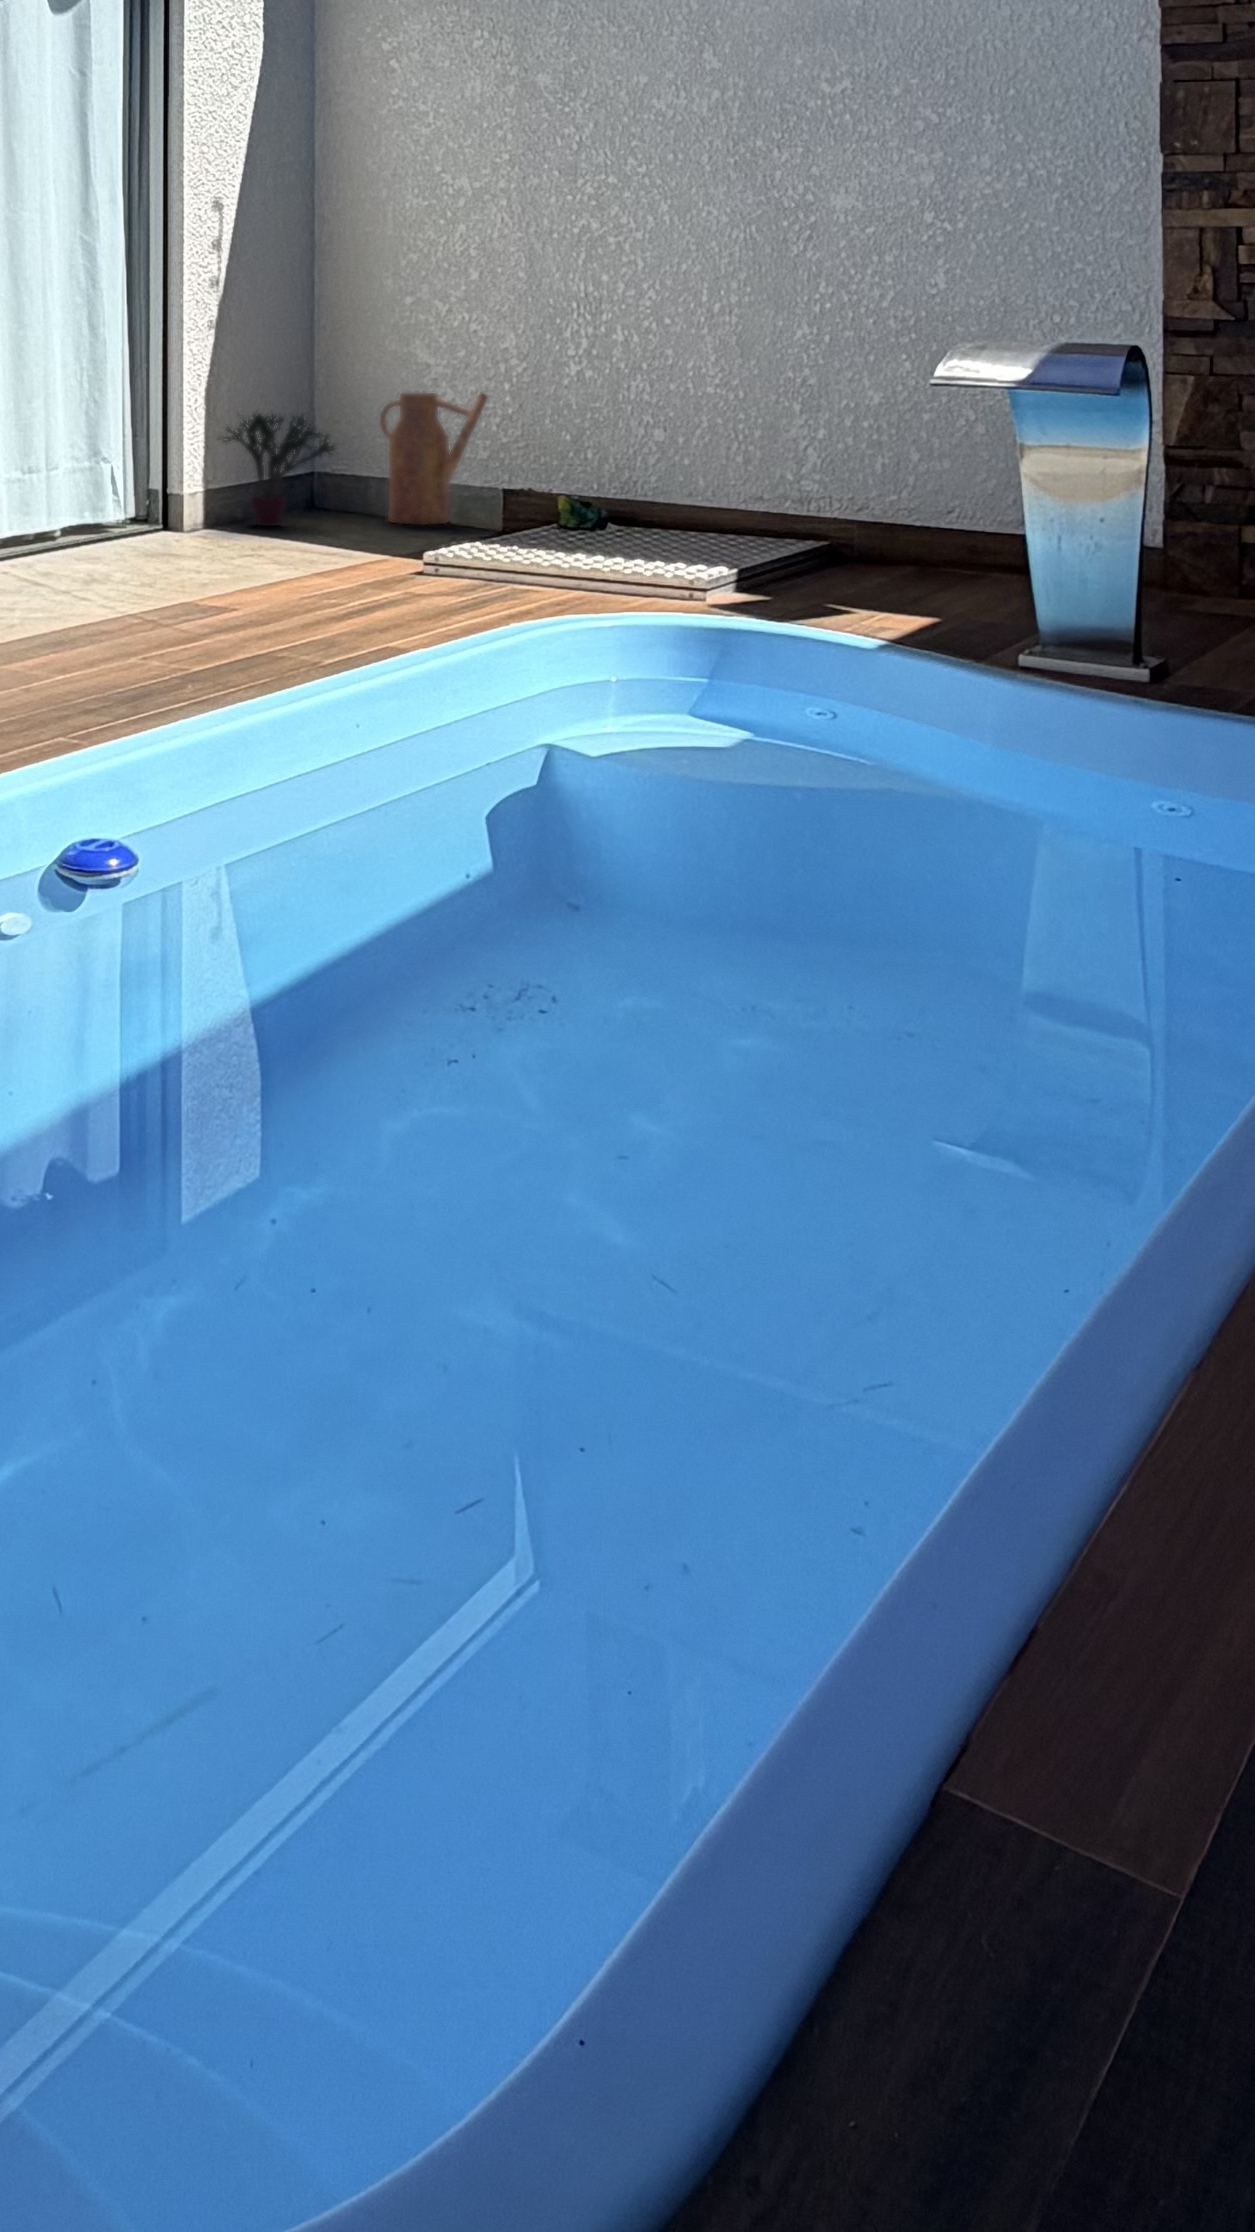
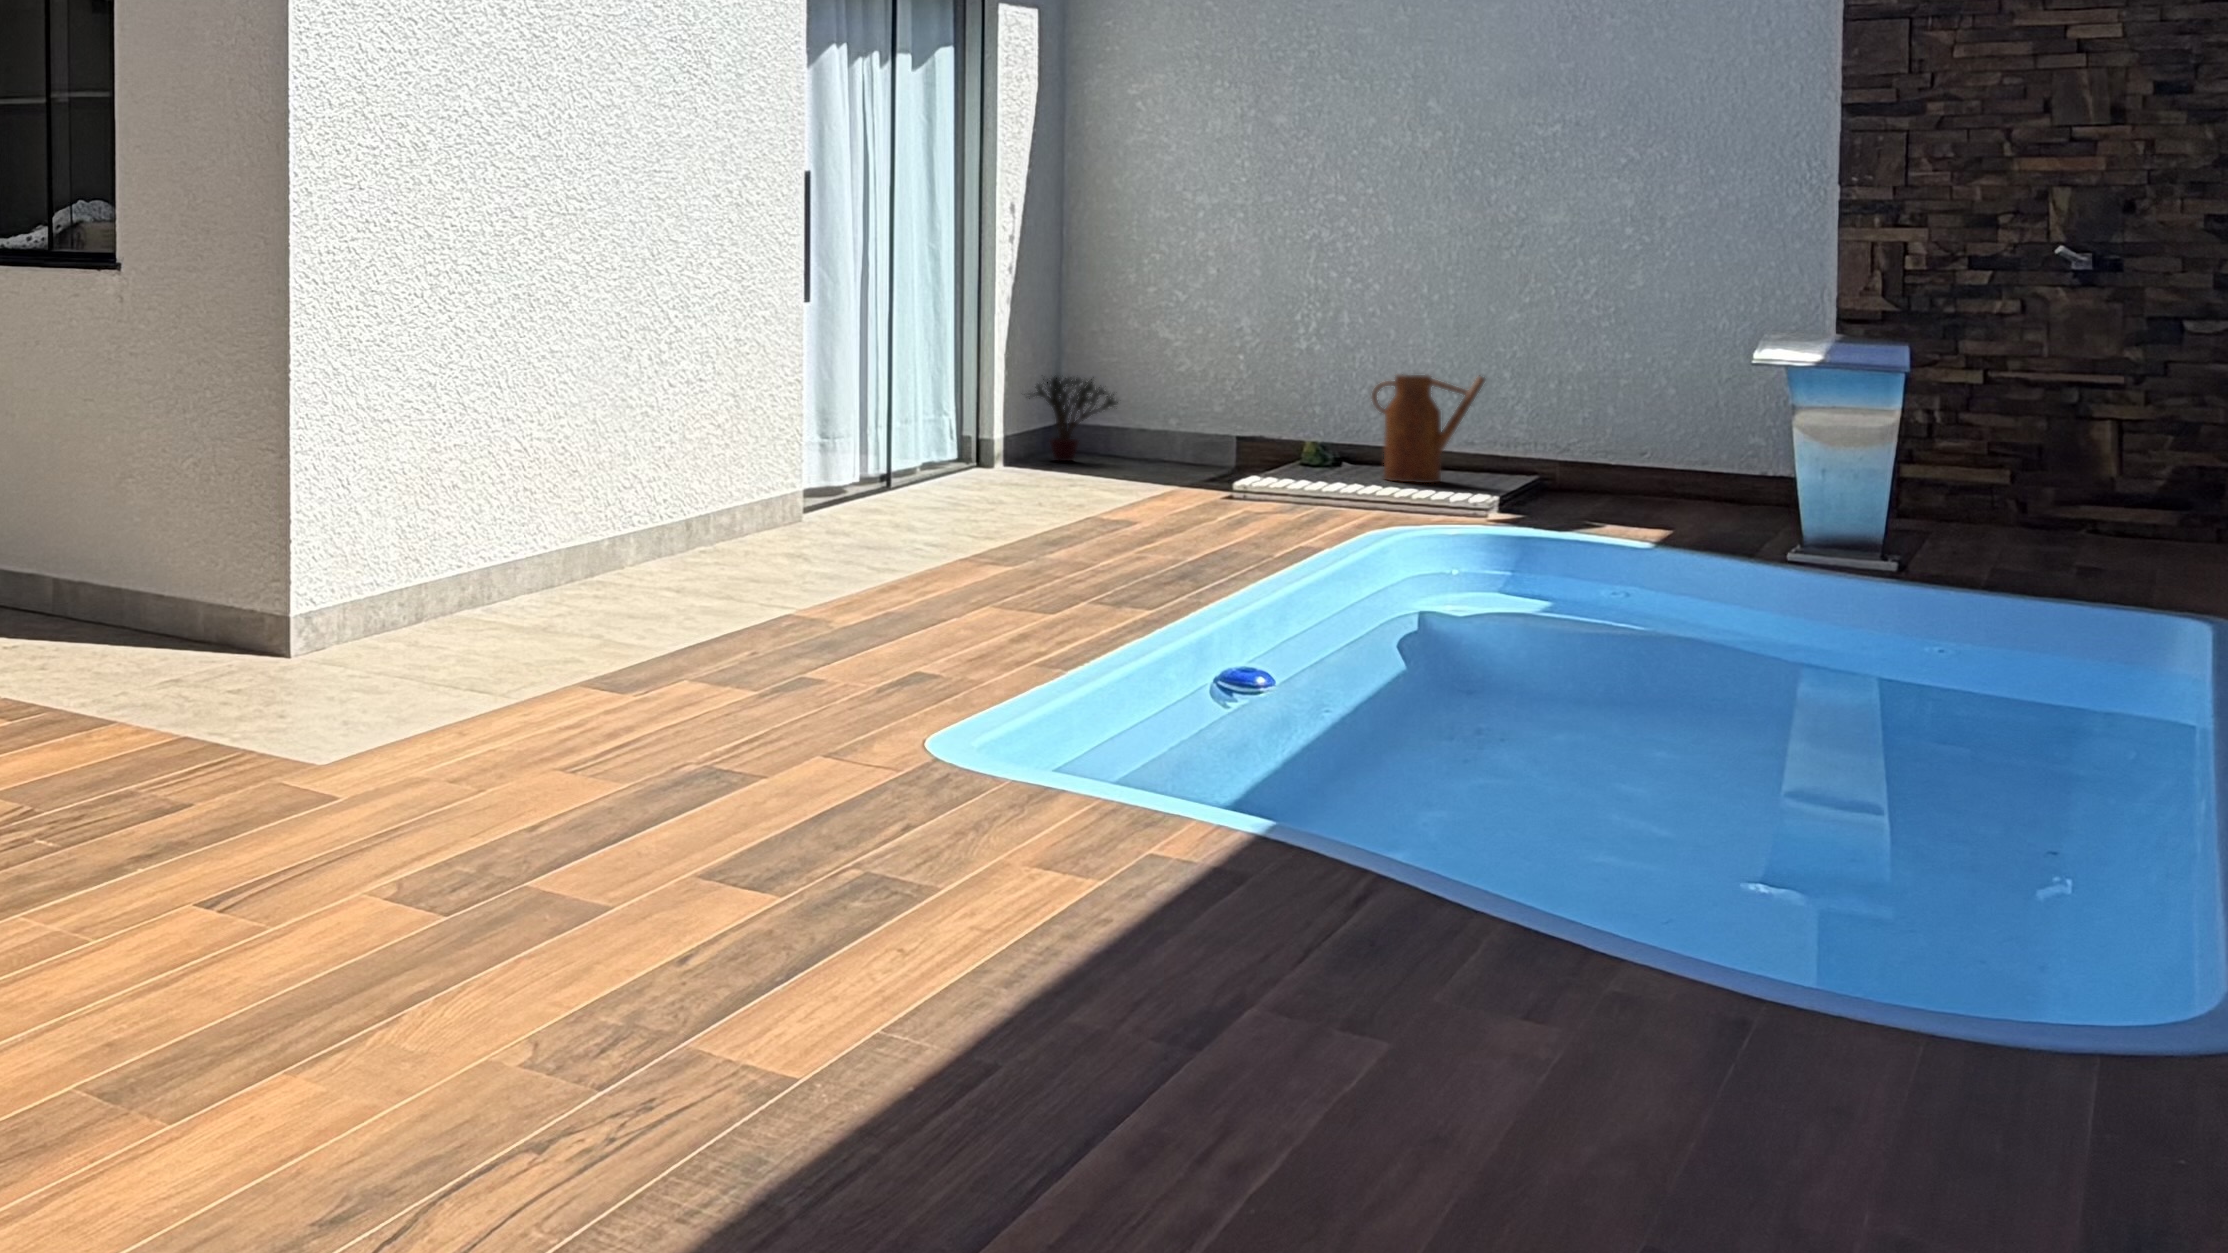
watering can: present [380,393,487,525] -> present [1372,375,1485,483]

